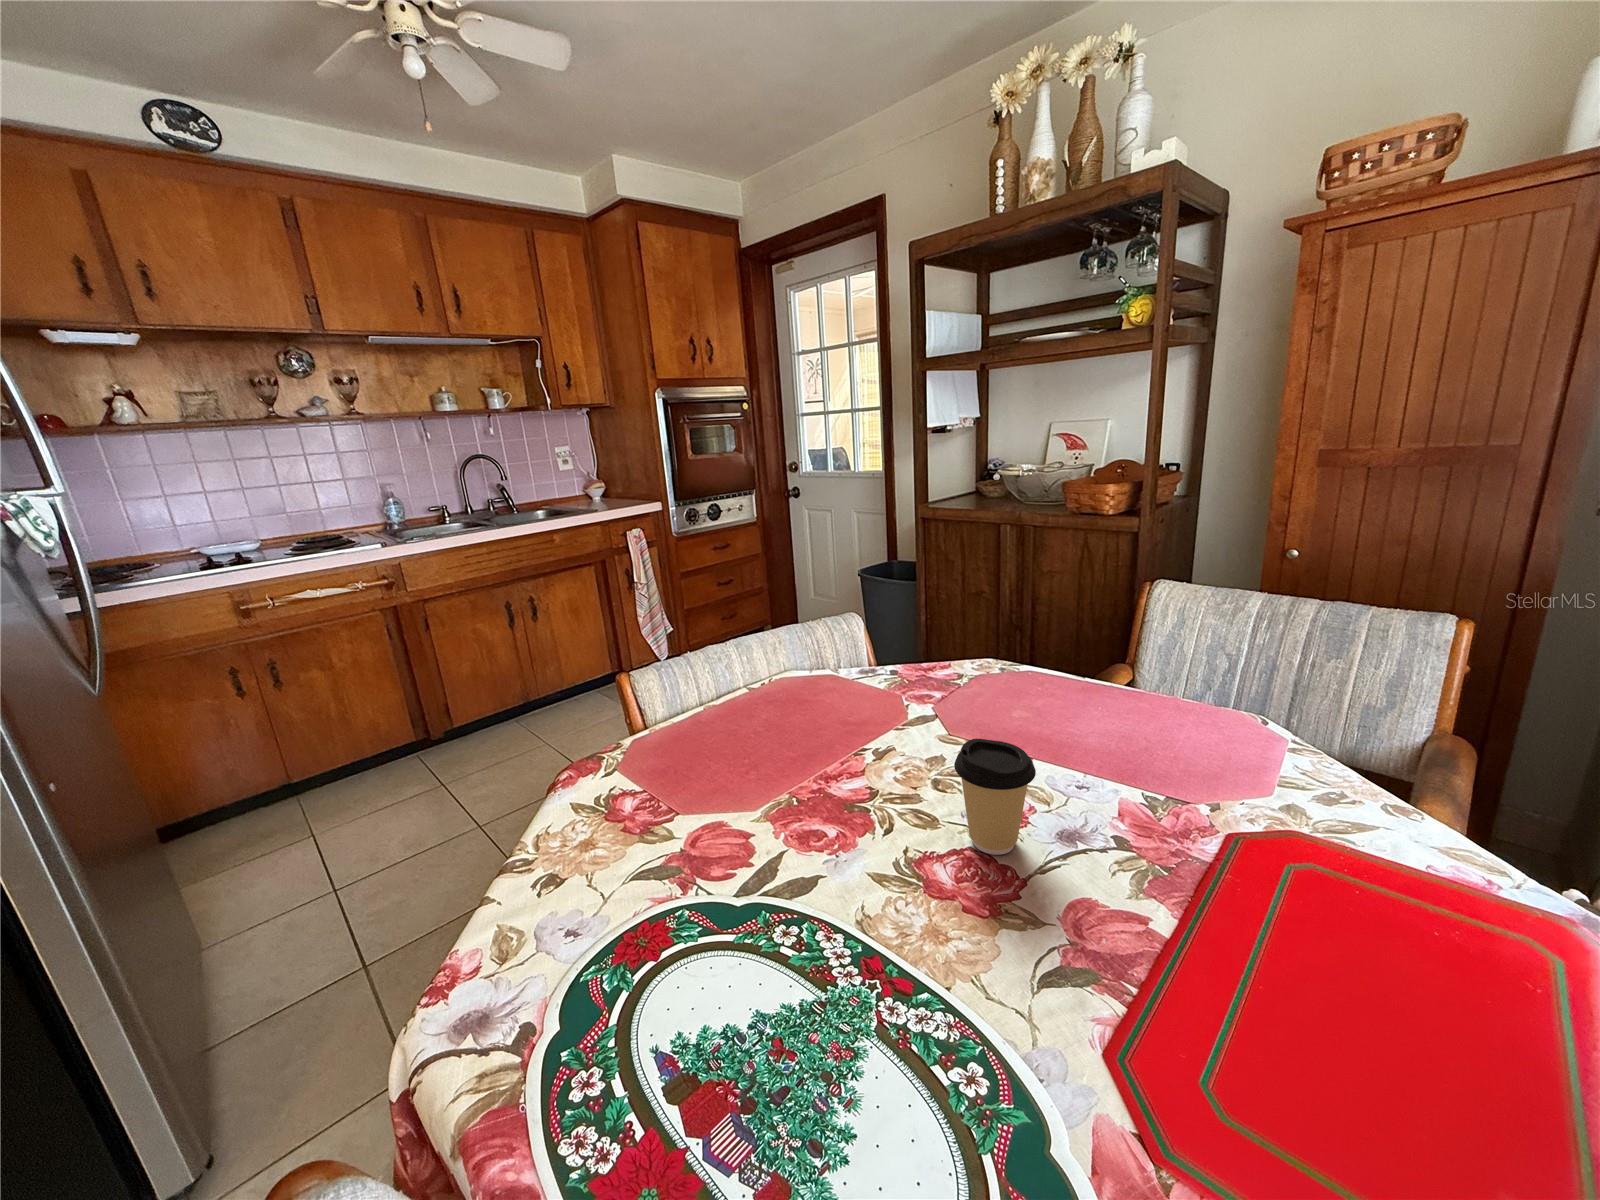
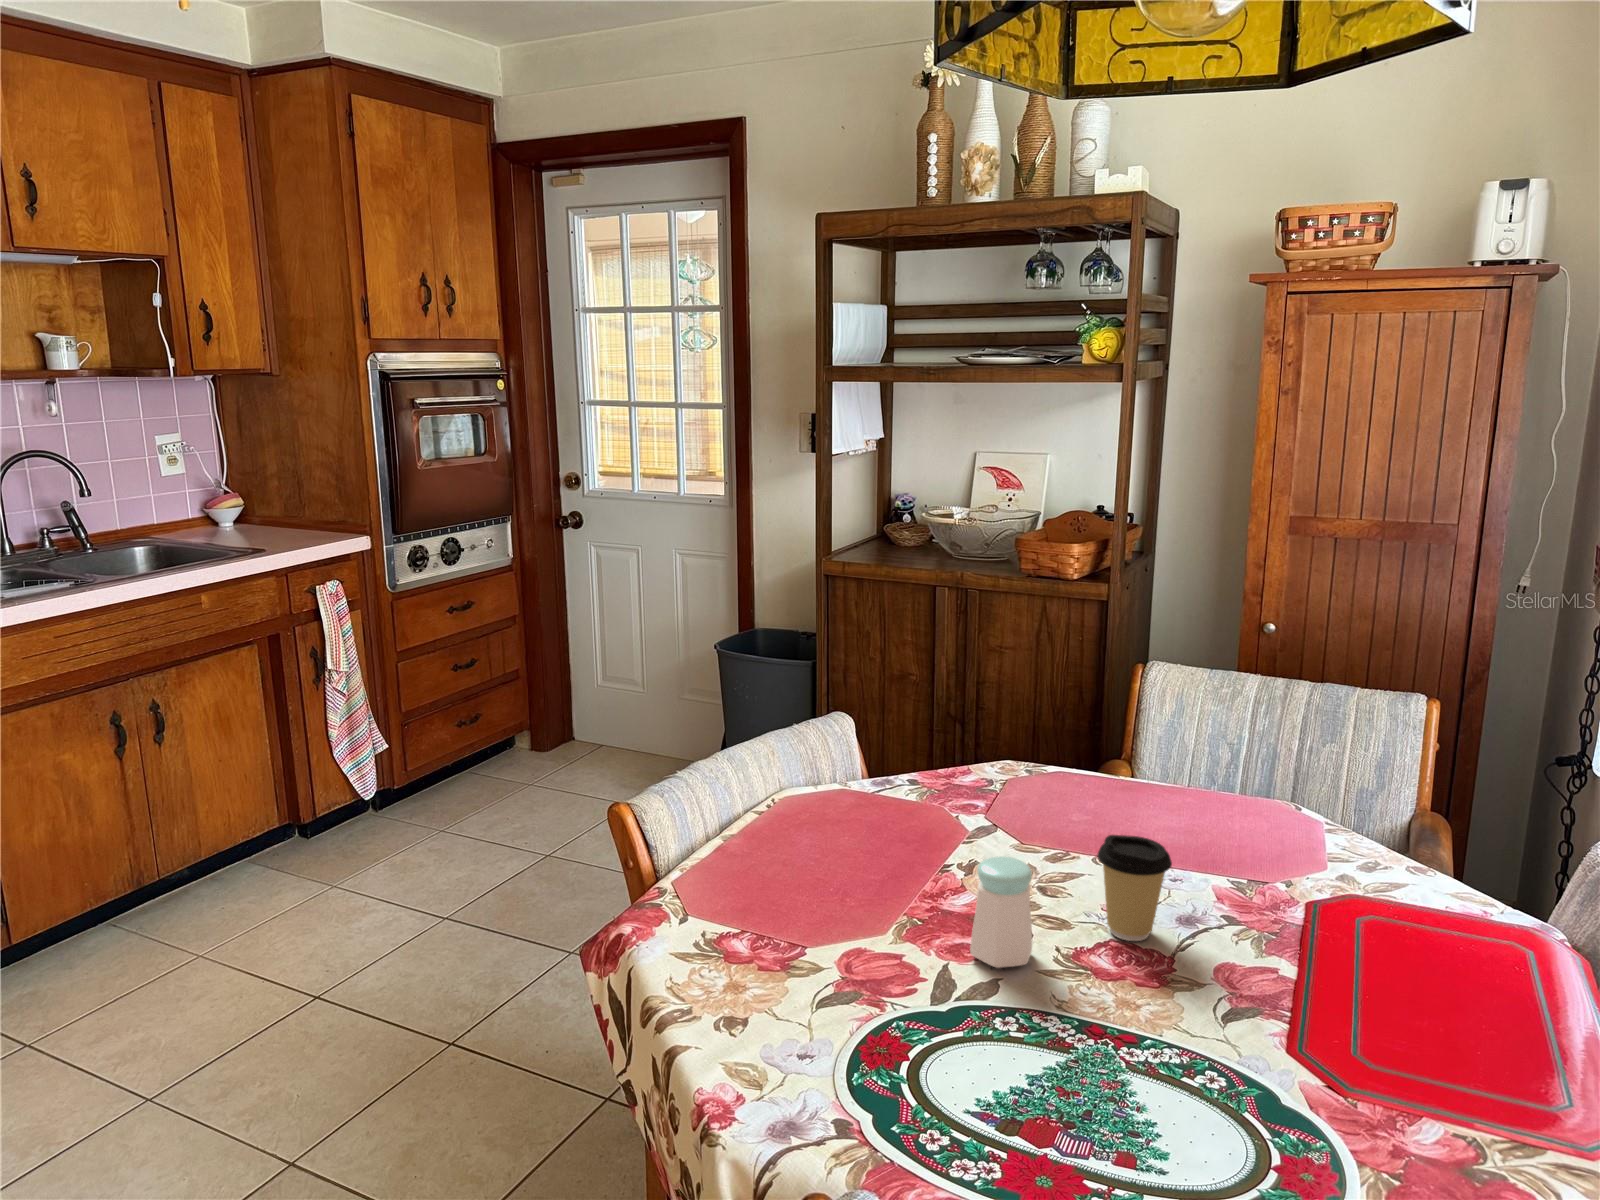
salt shaker: none [808,750,874,865] -> present [970,856,1032,968]

